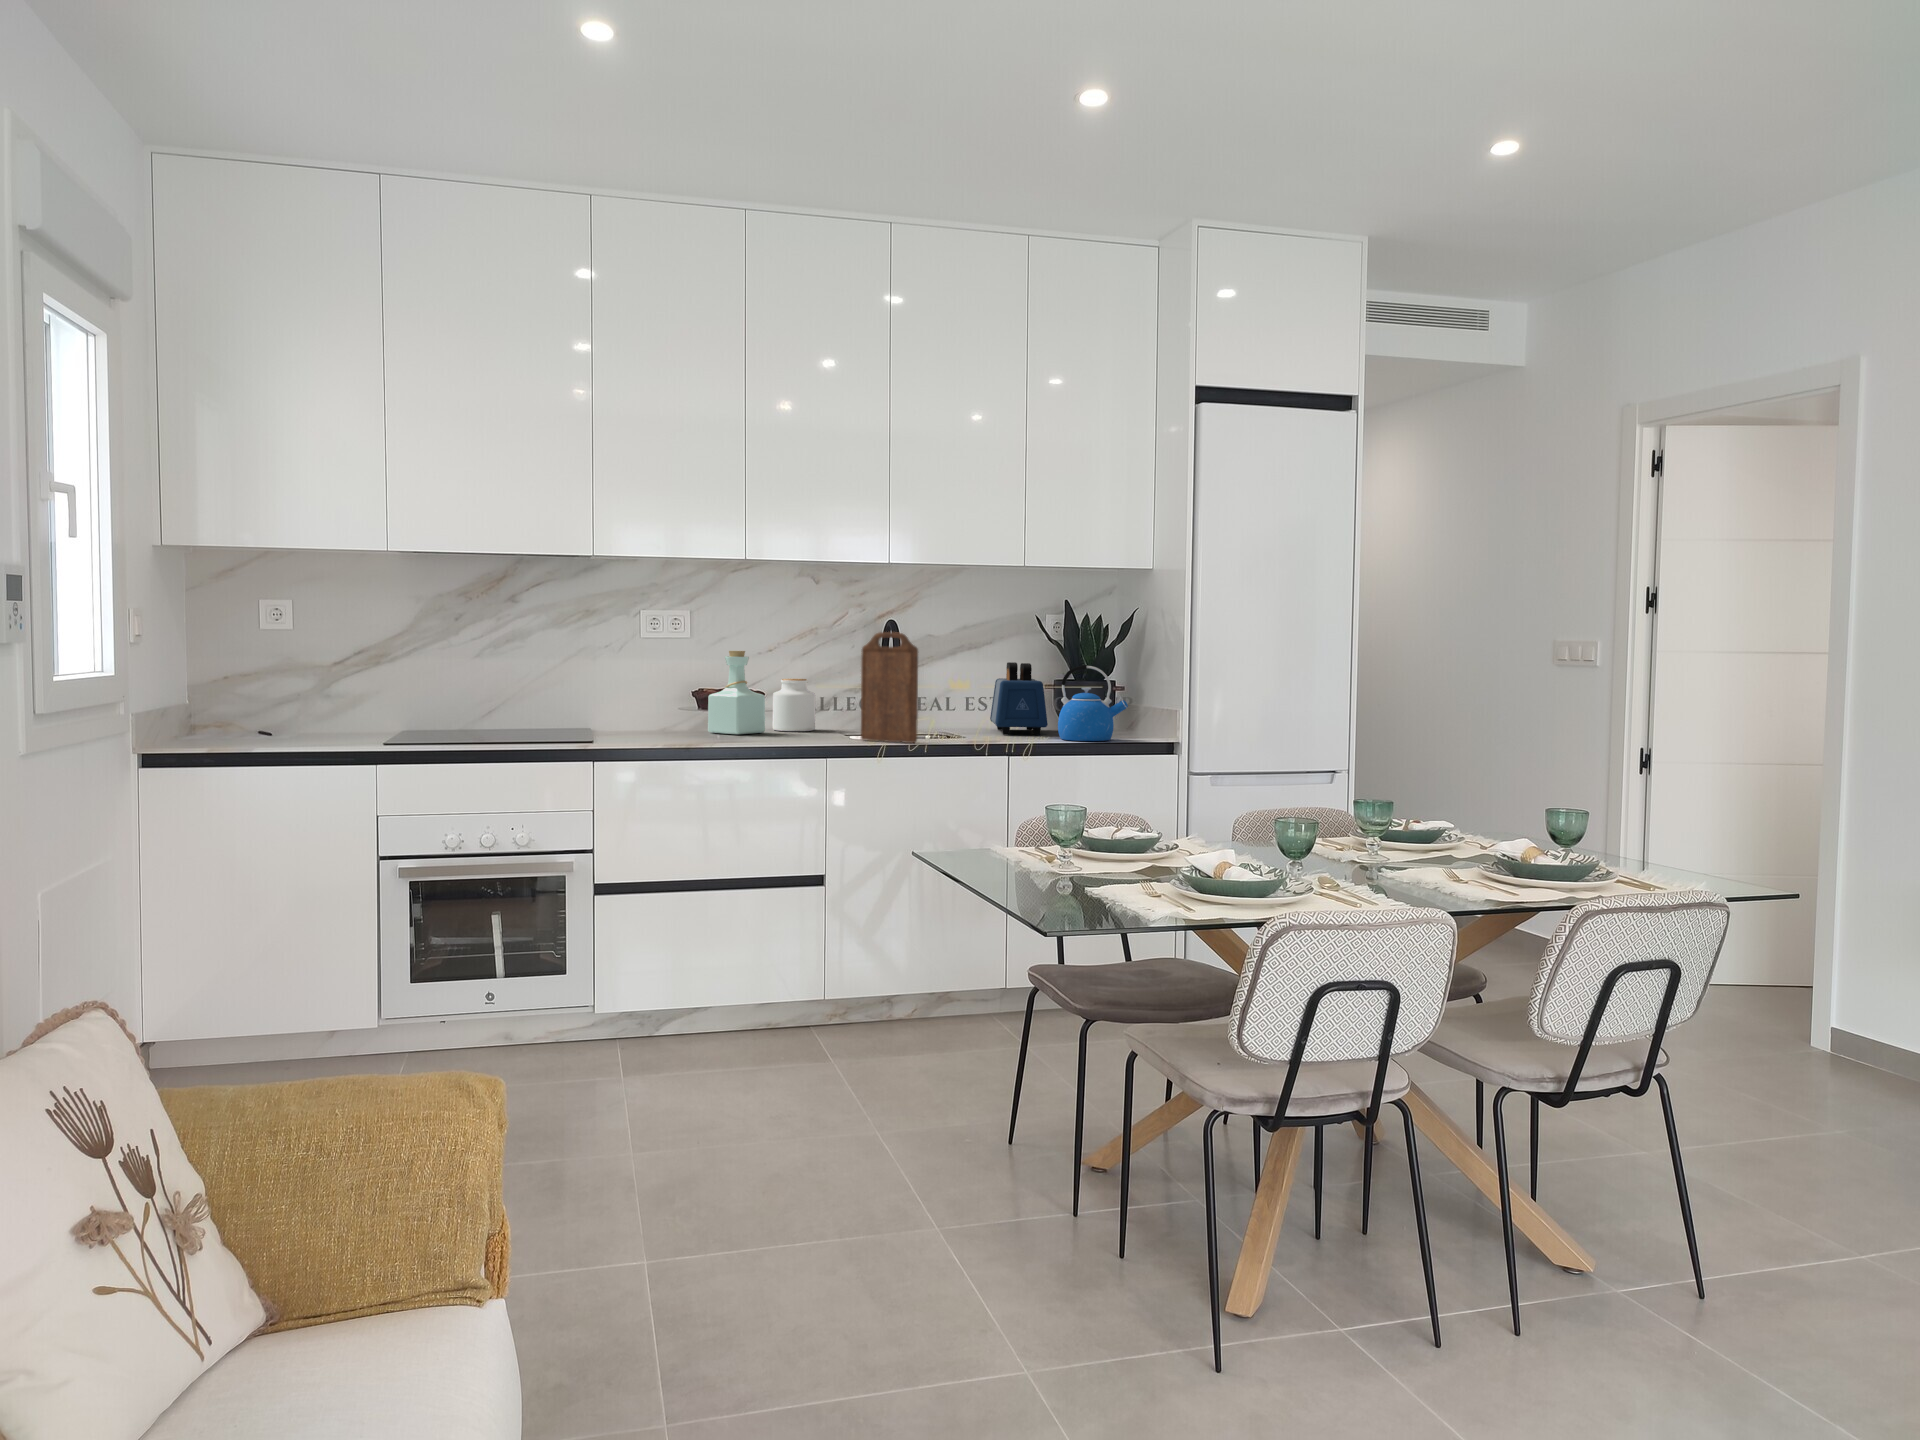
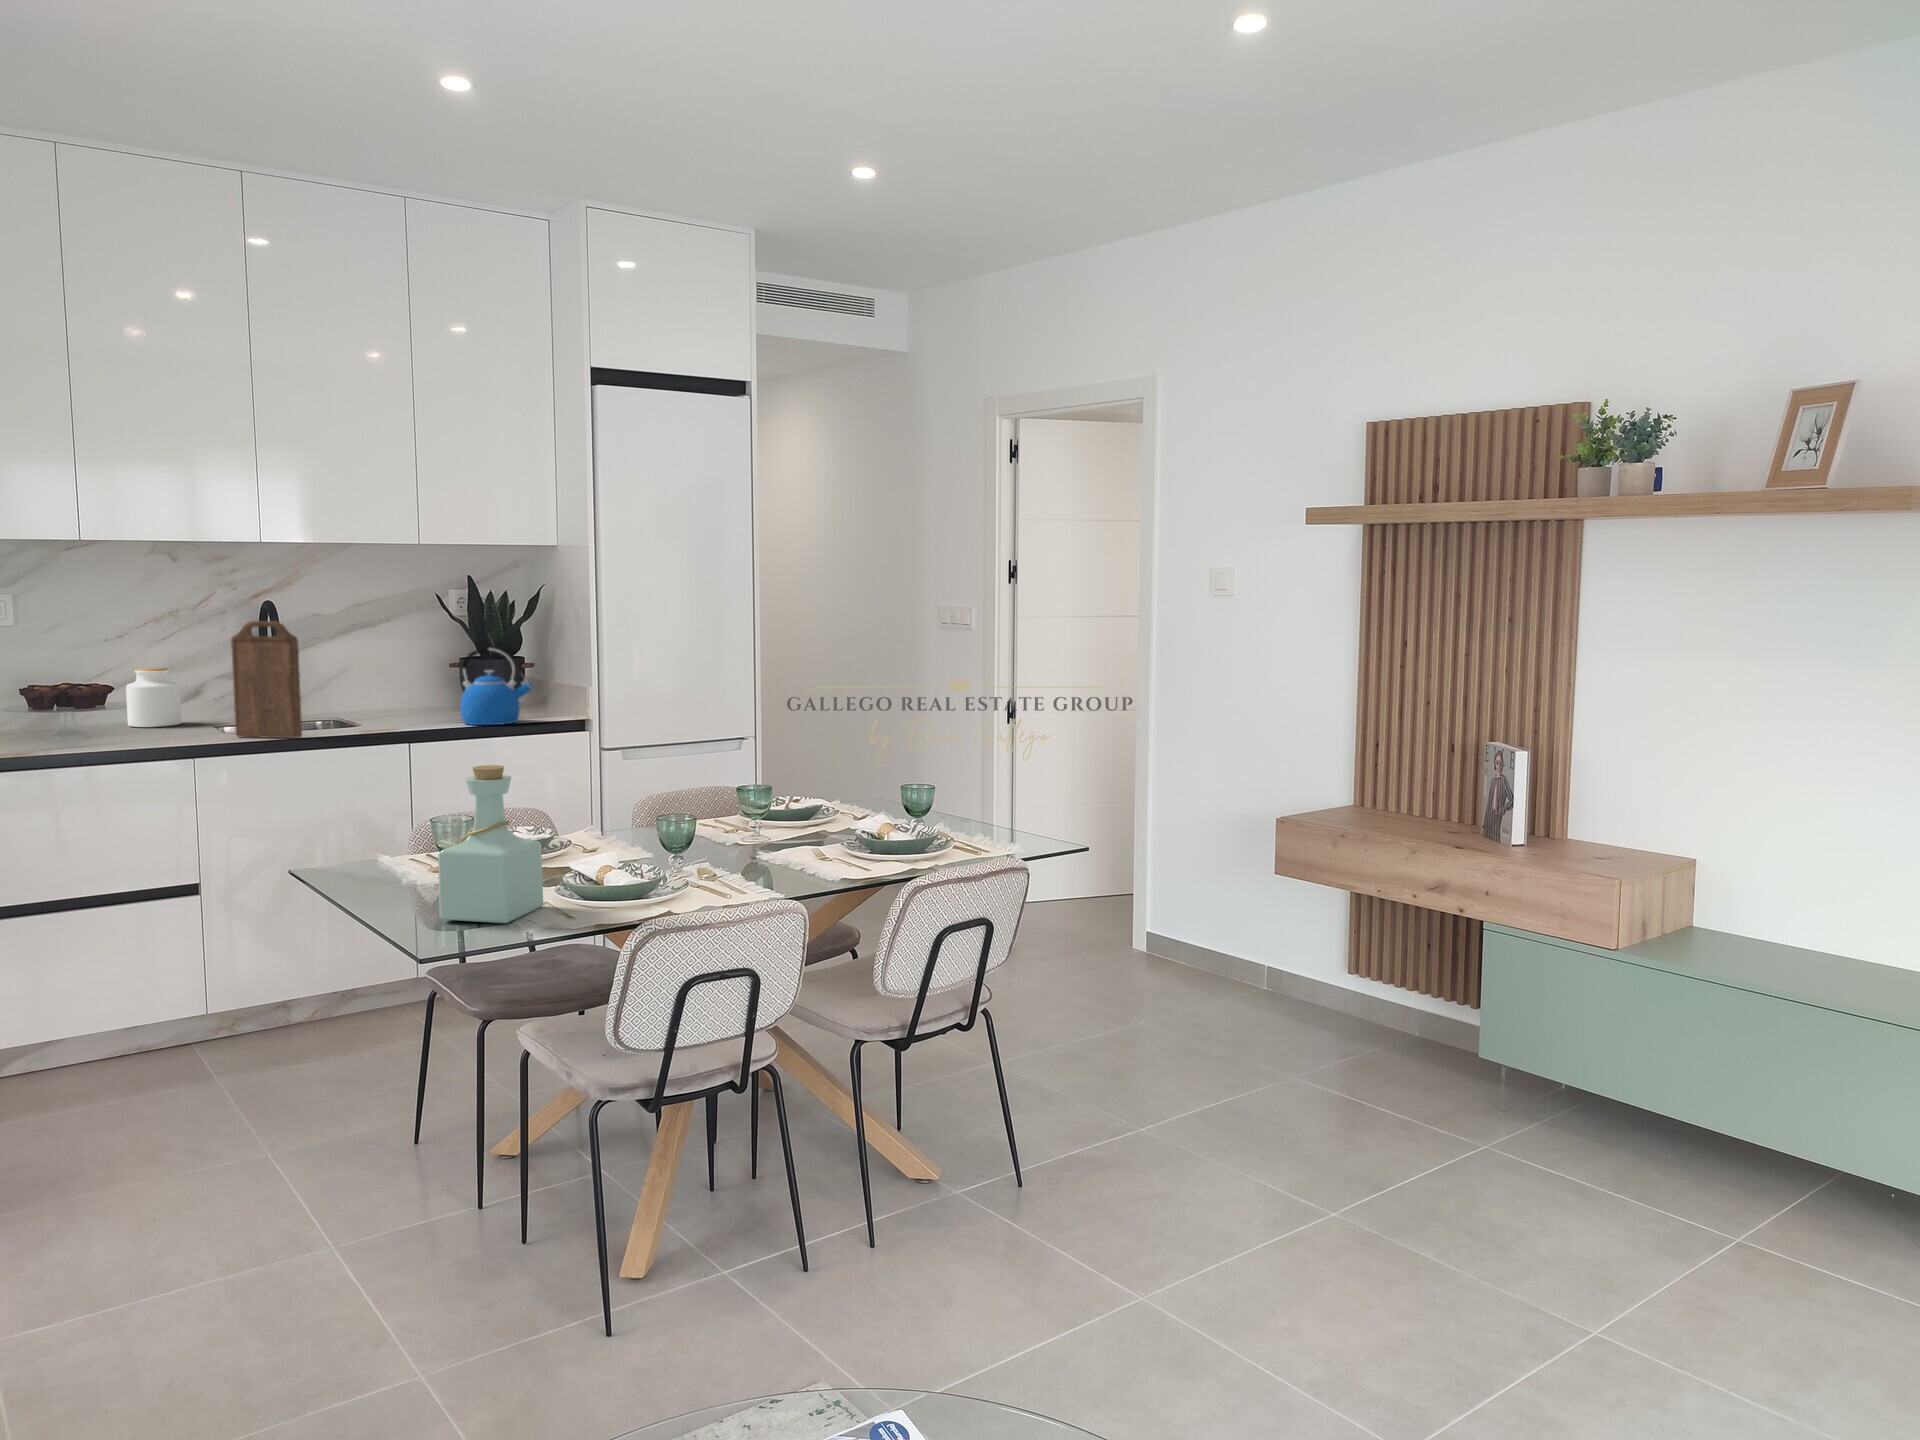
bottle: present [708,651,765,735] -> present [438,765,543,924]
toaster: present [990,662,1048,735] -> none [388,643,450,720]

